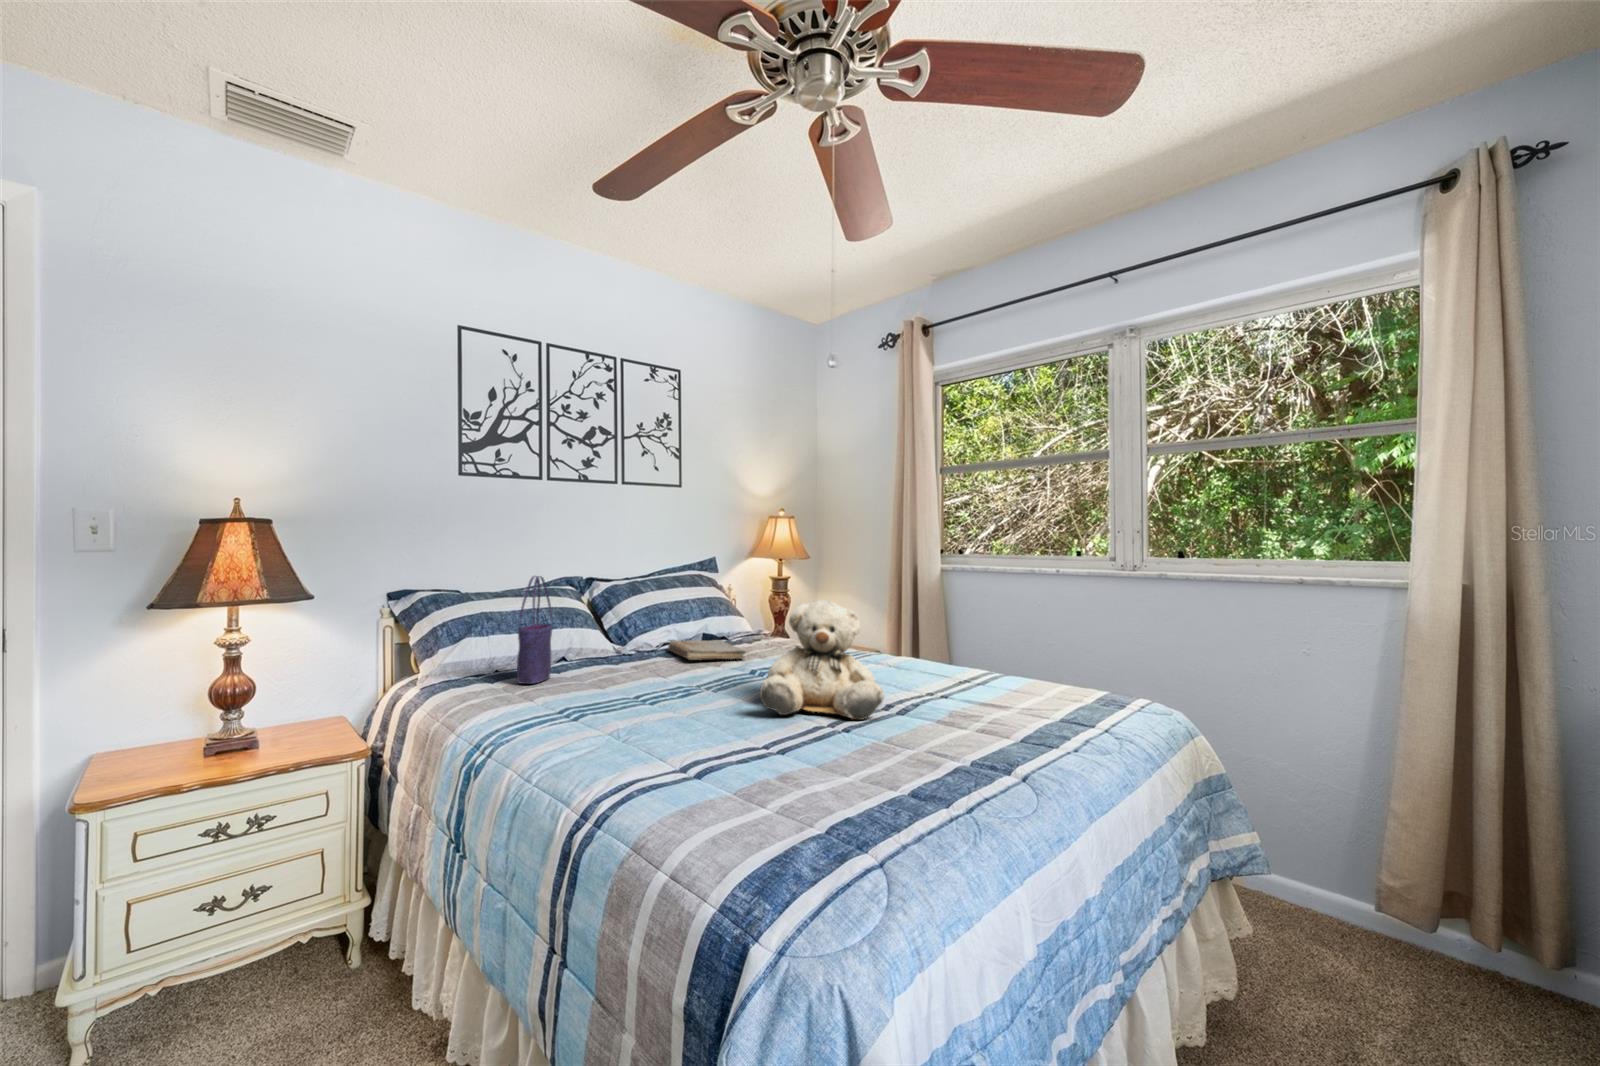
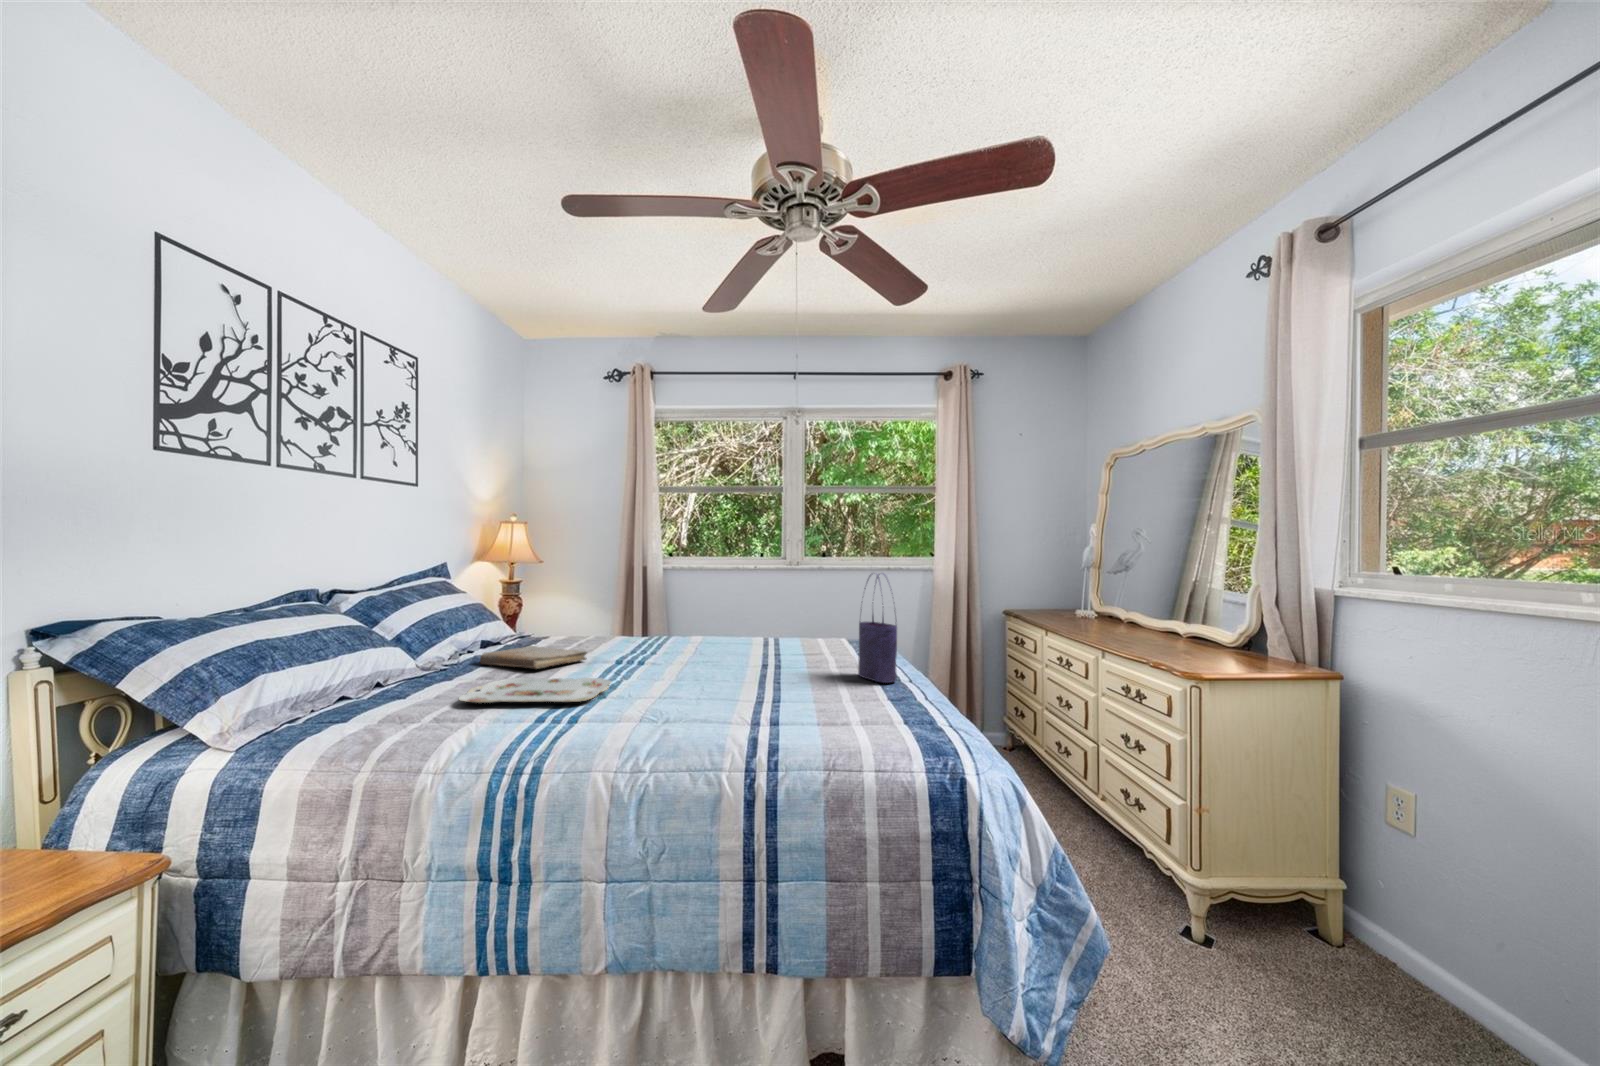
tote bag: present [517,576,552,684] -> present [858,574,897,683]
teddy bear: present [760,600,884,720] -> none [708,585,835,700]
serving tray: none [590,665,718,690] -> present [459,678,611,703]

